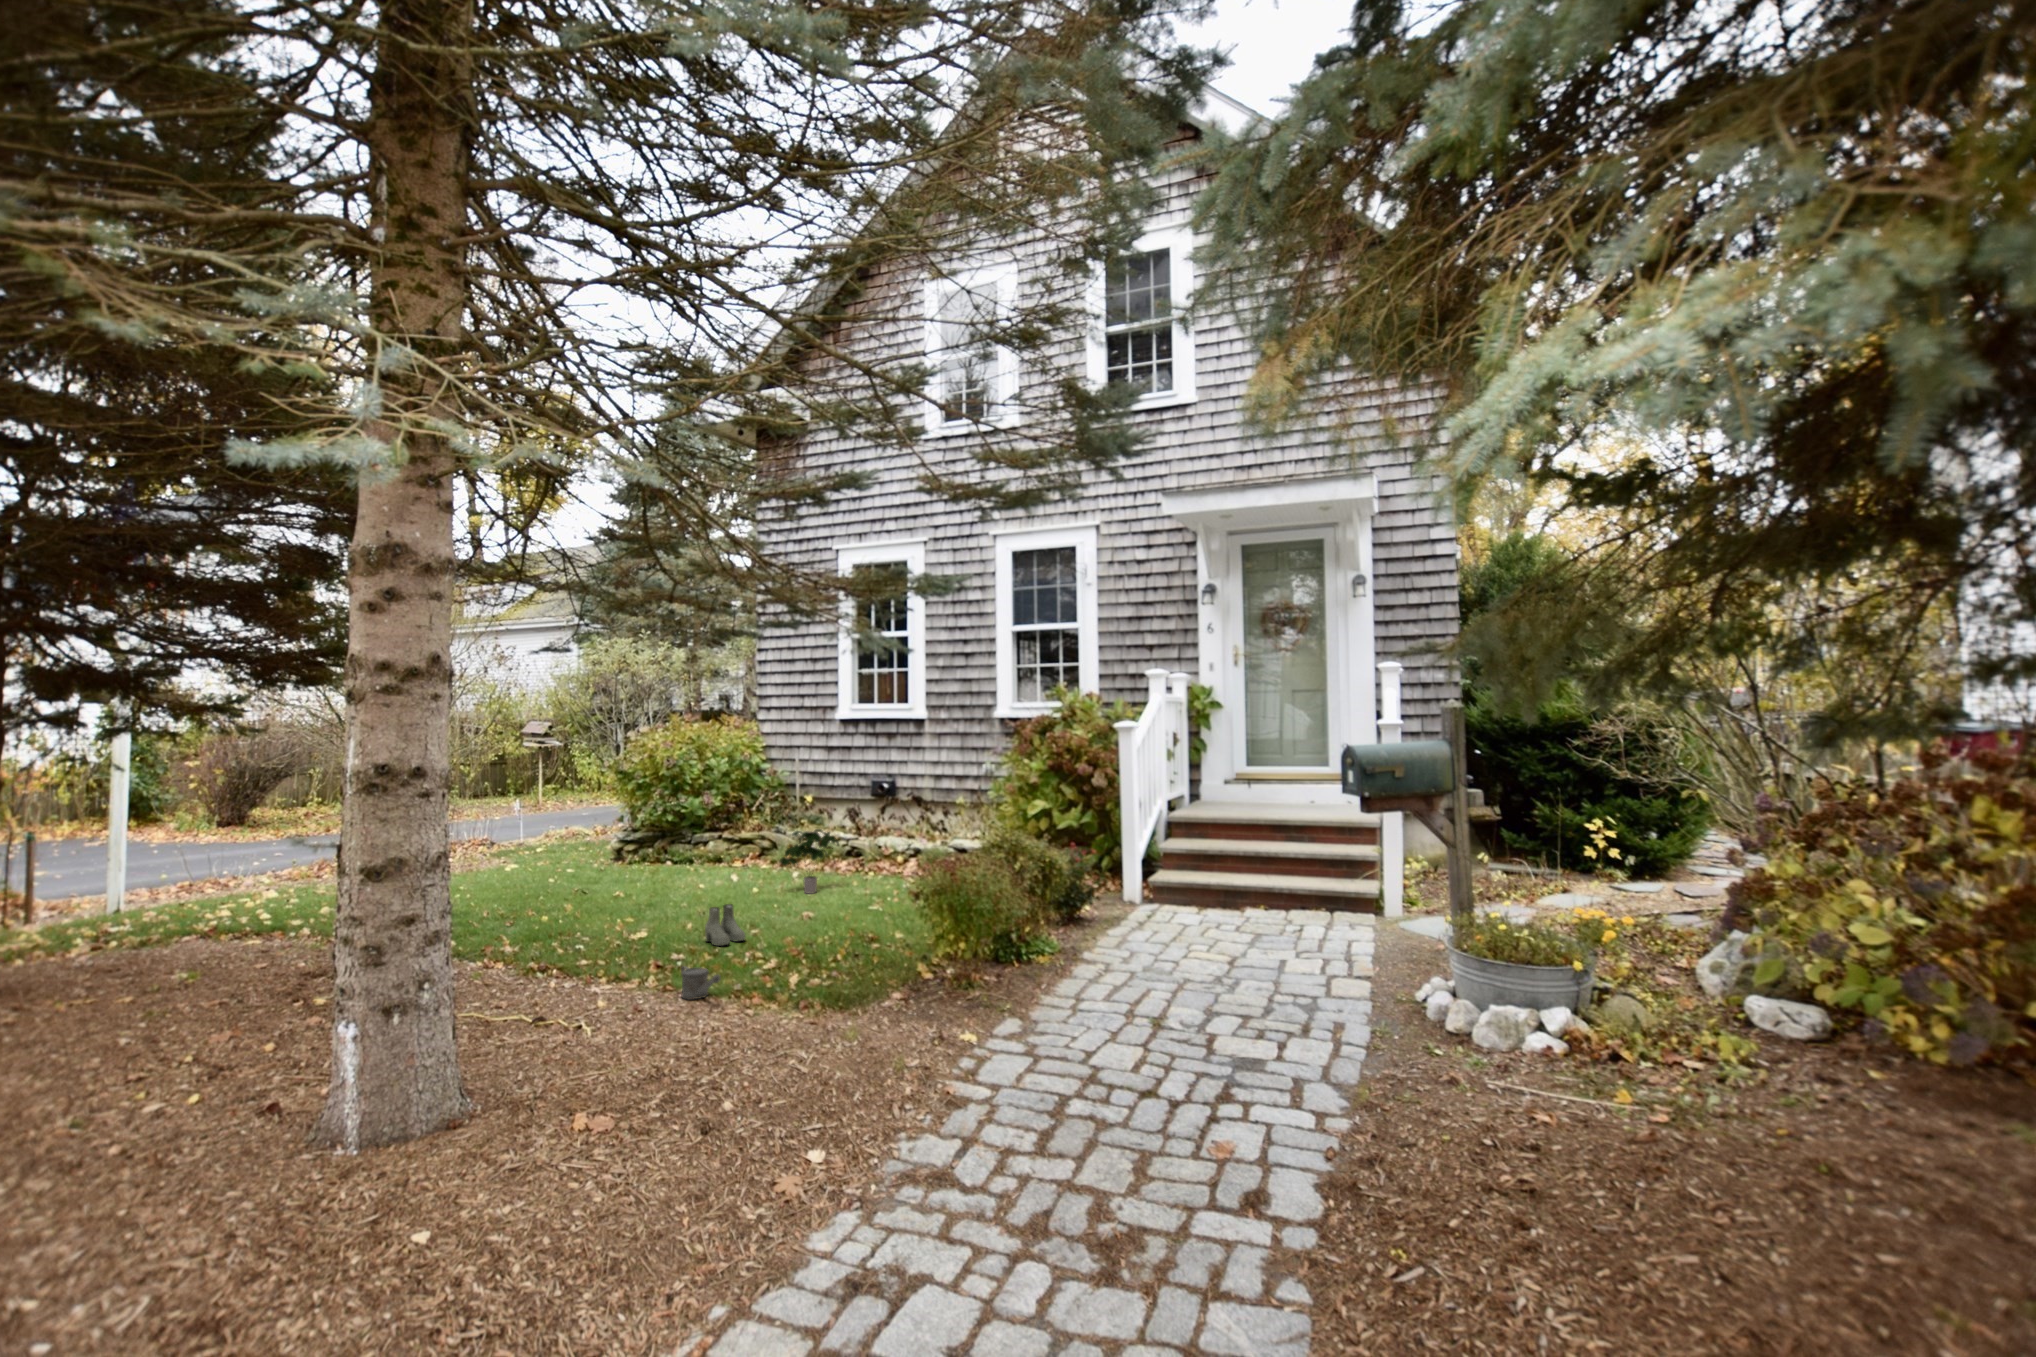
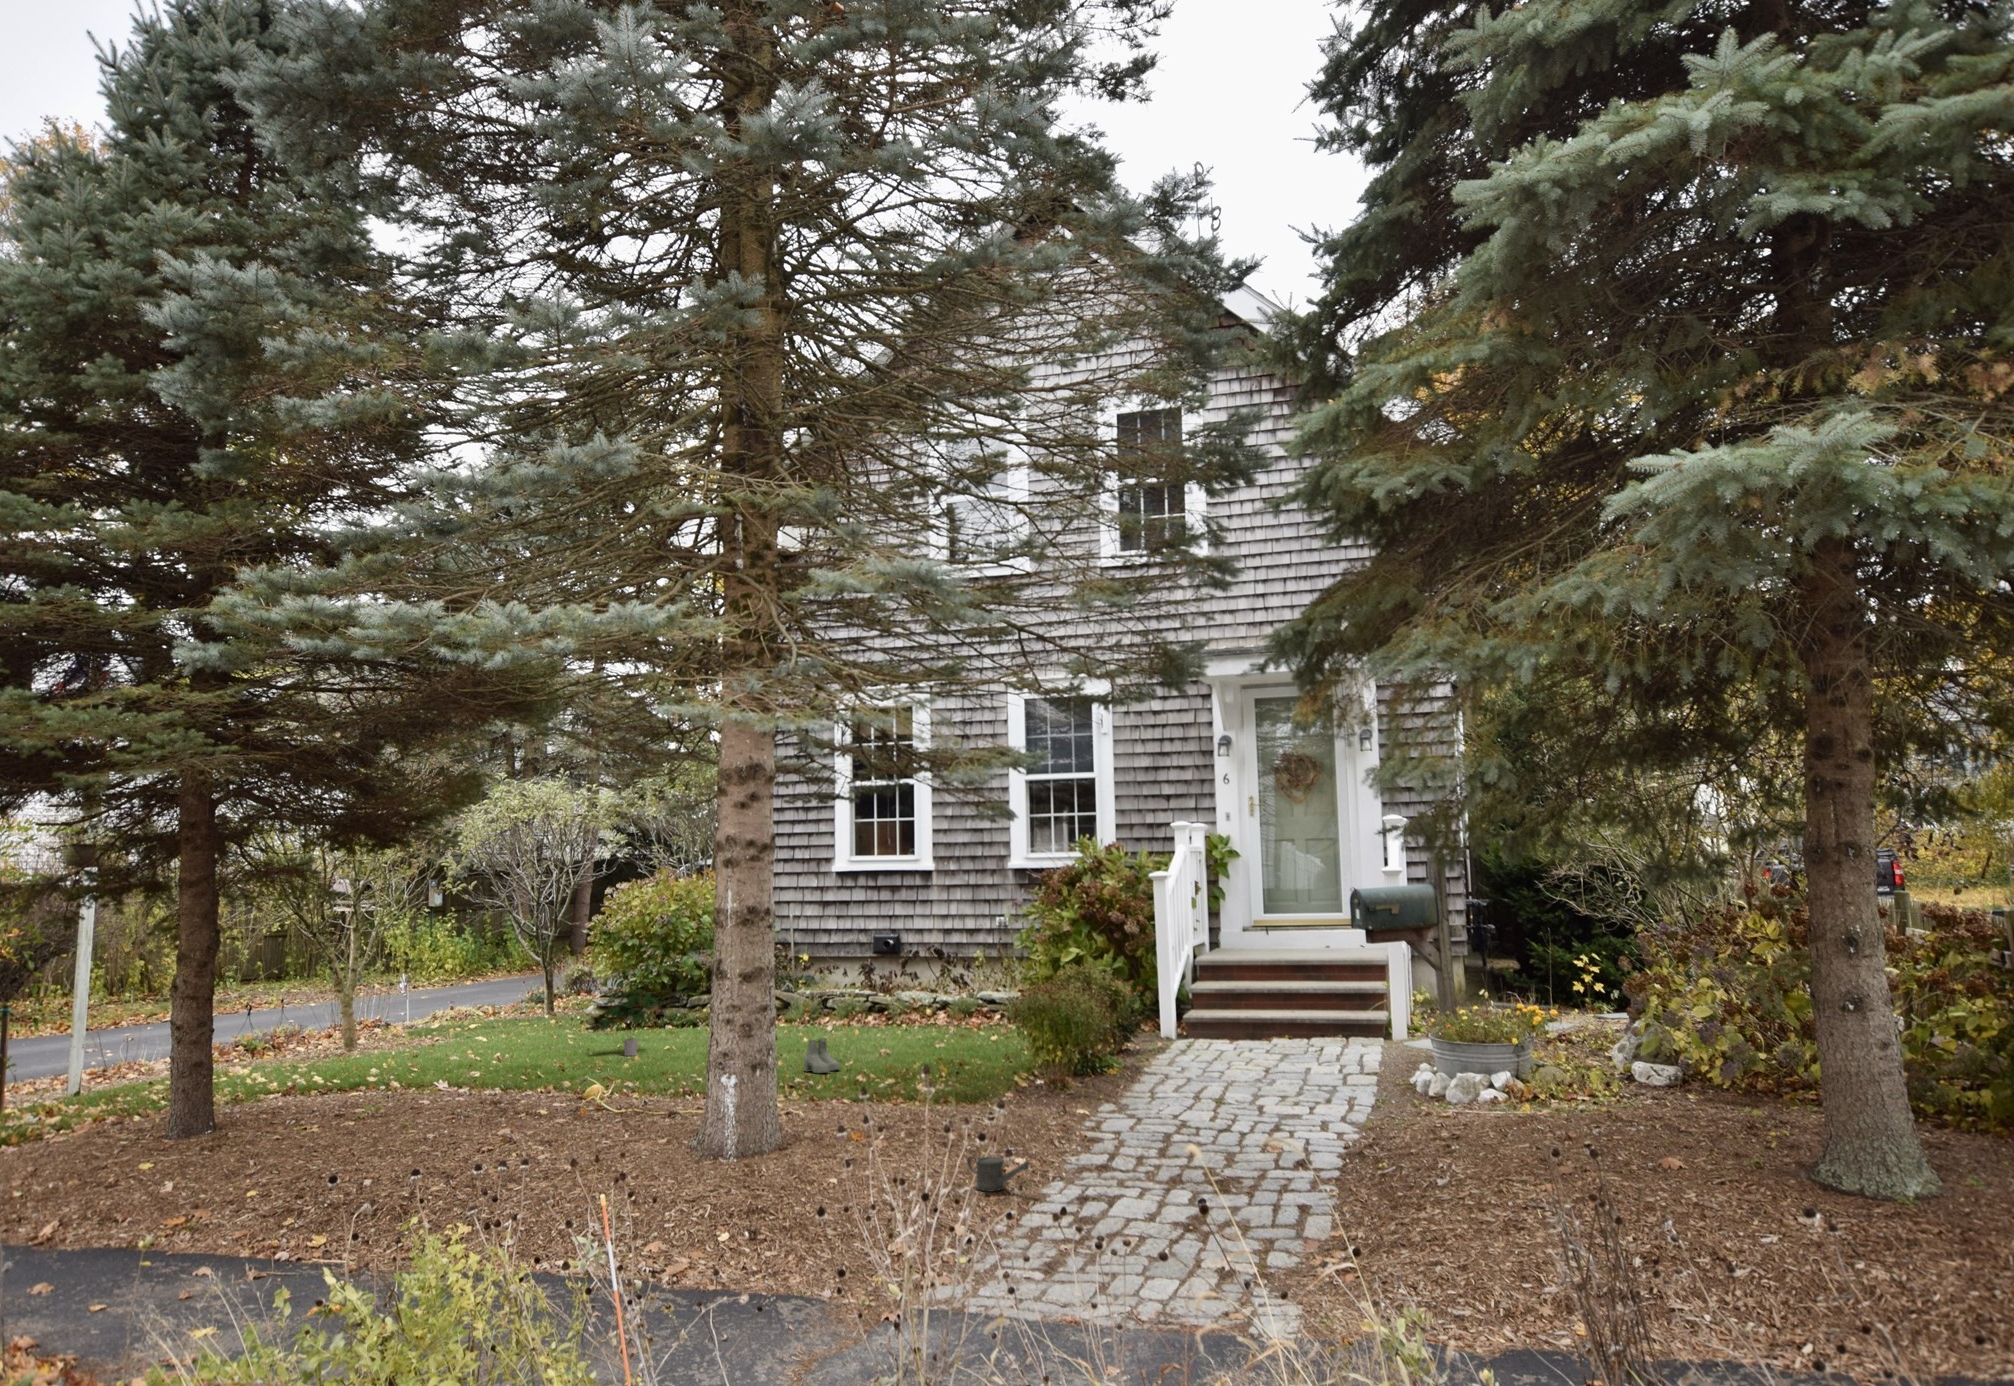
potted plant: present [780,829,839,894] -> present [600,989,661,1056]
watering can: present [681,966,721,1000] -> present [967,1156,1029,1191]

